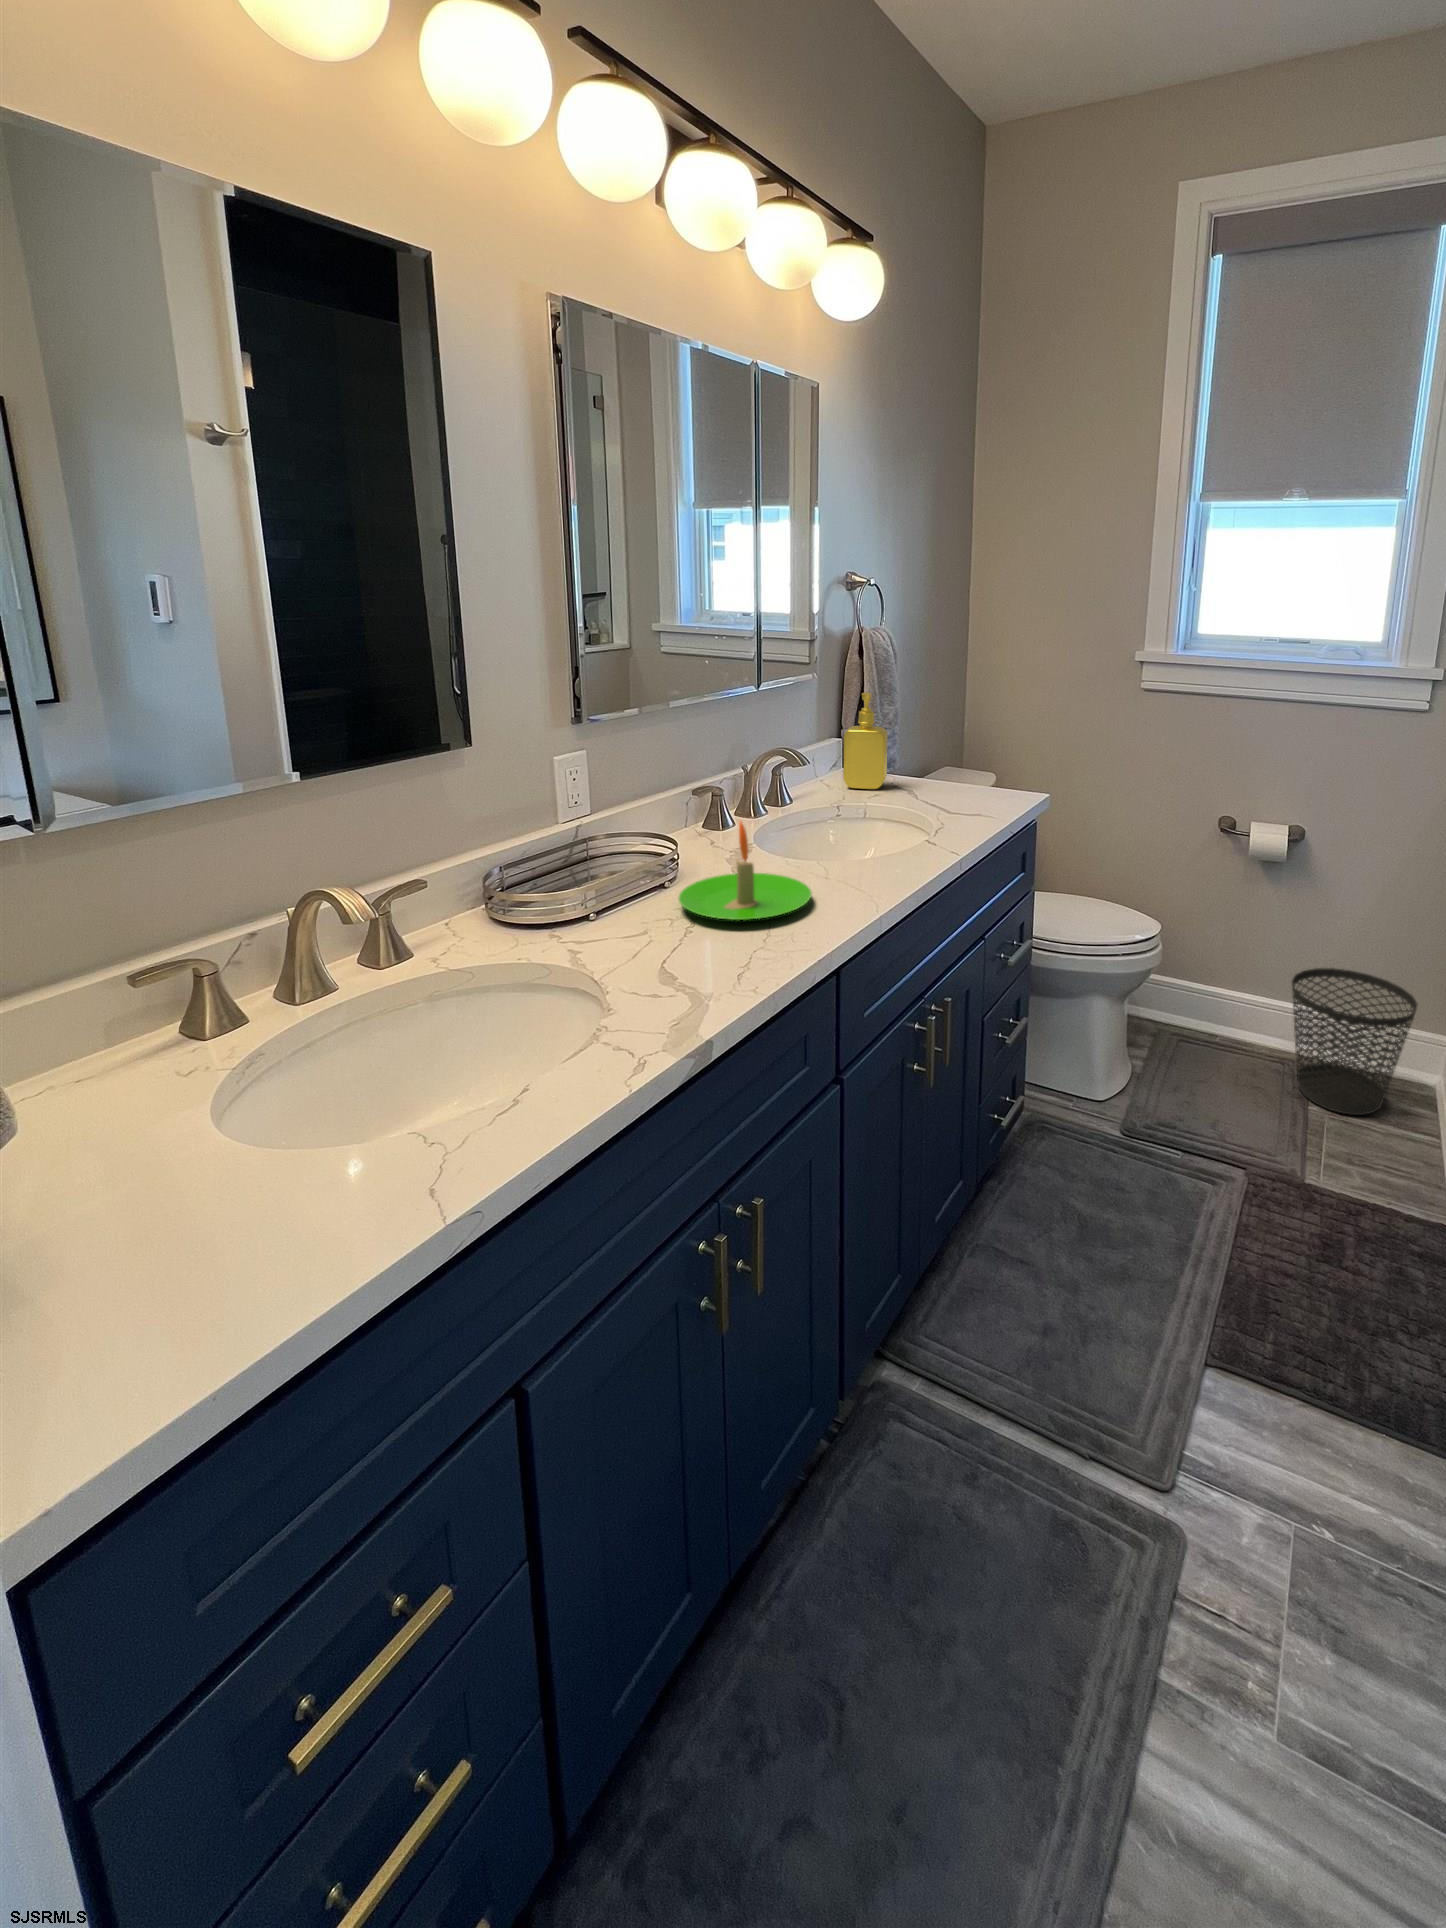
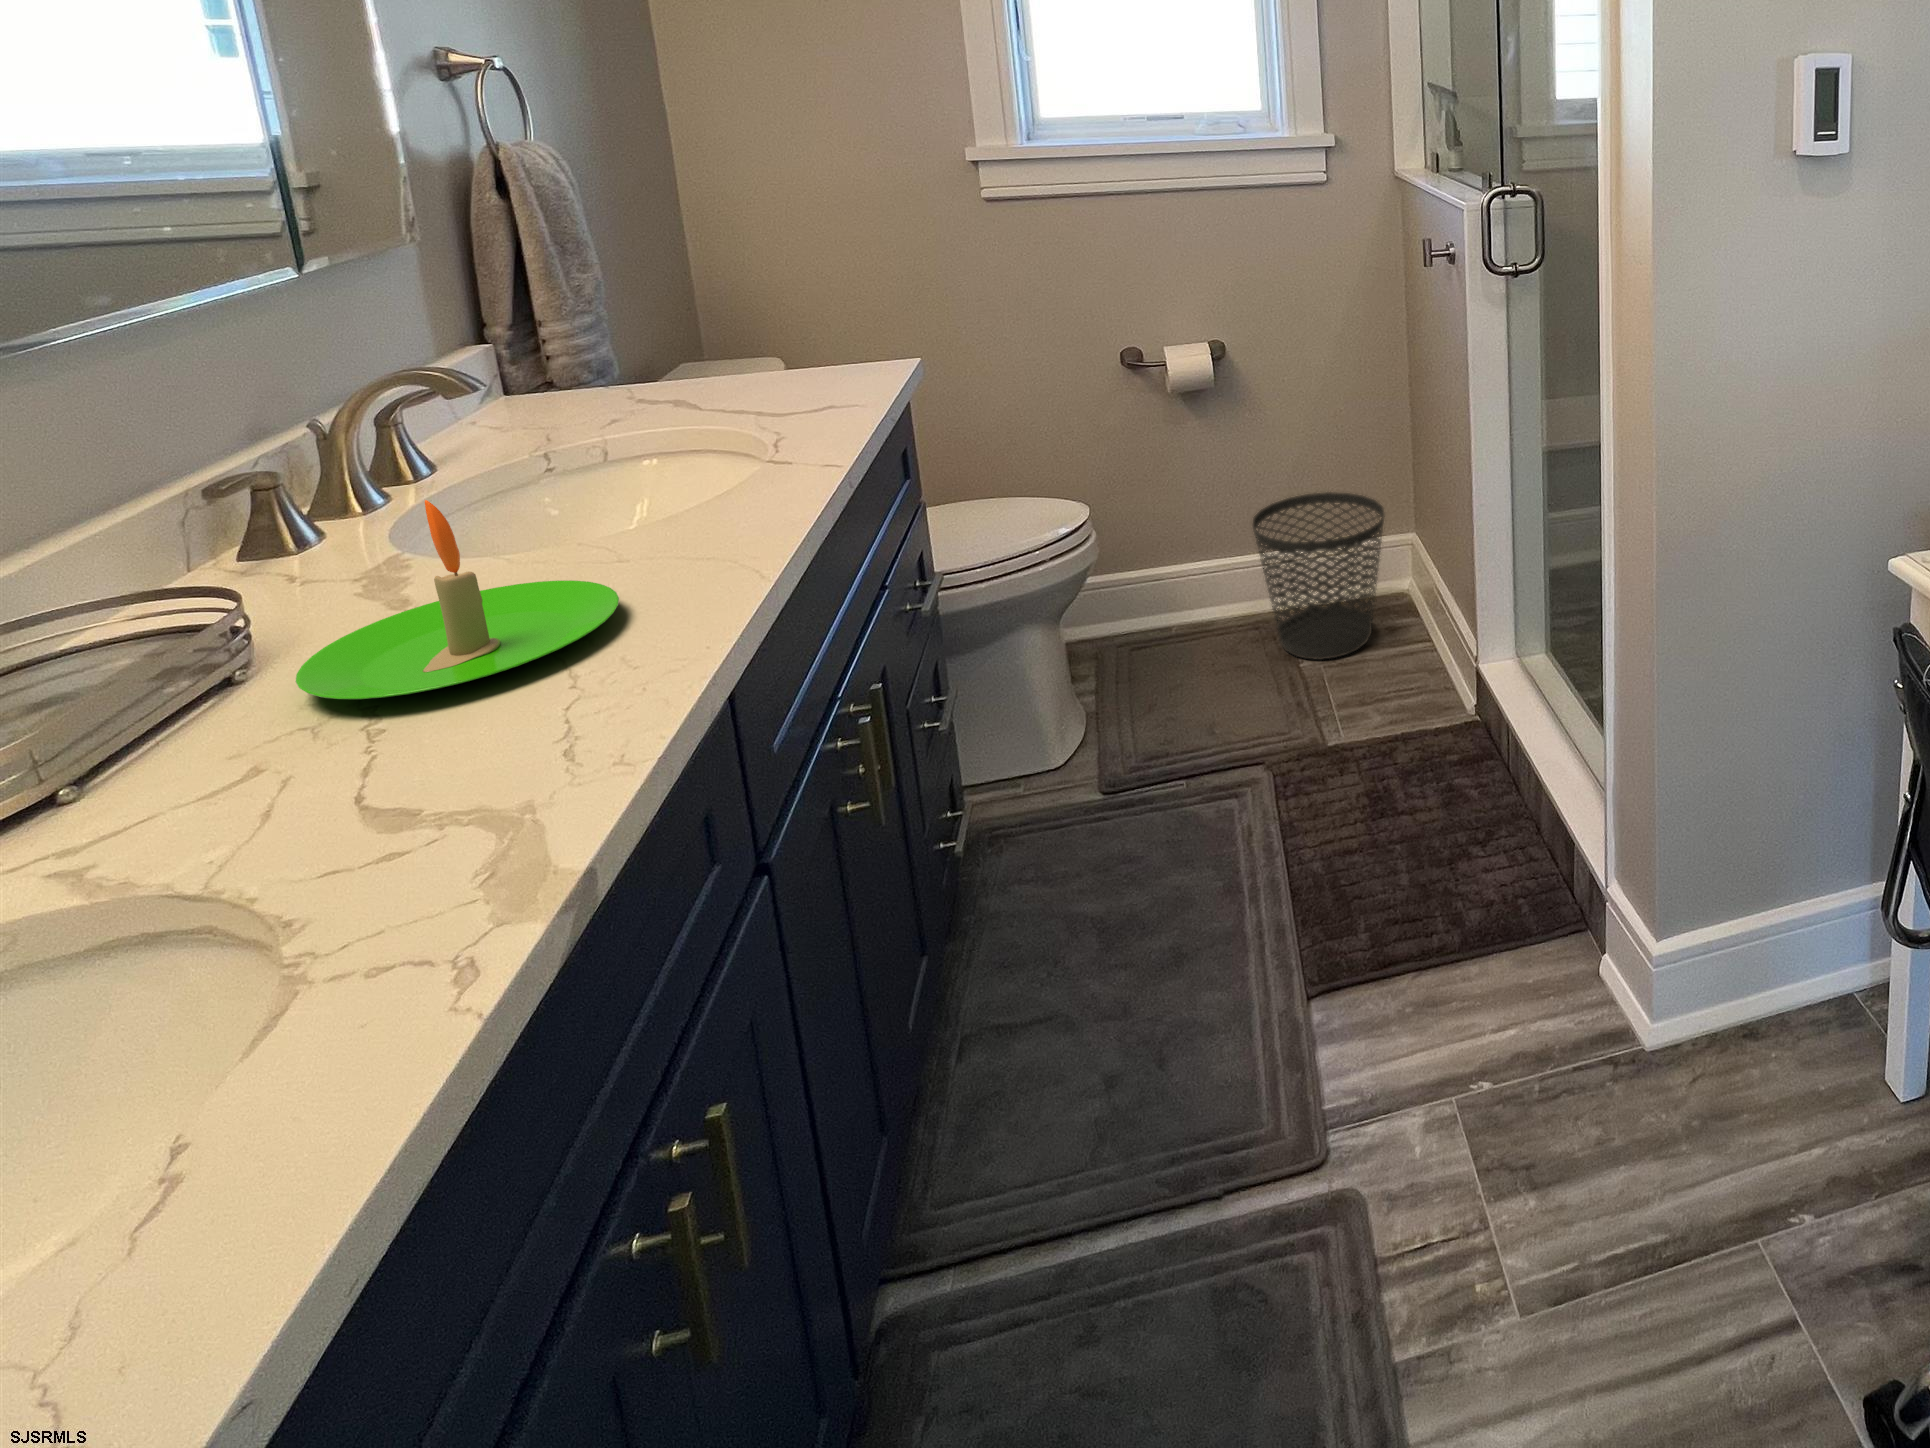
soap dispenser: present [843,692,887,789] -> none [510,253,613,423]

